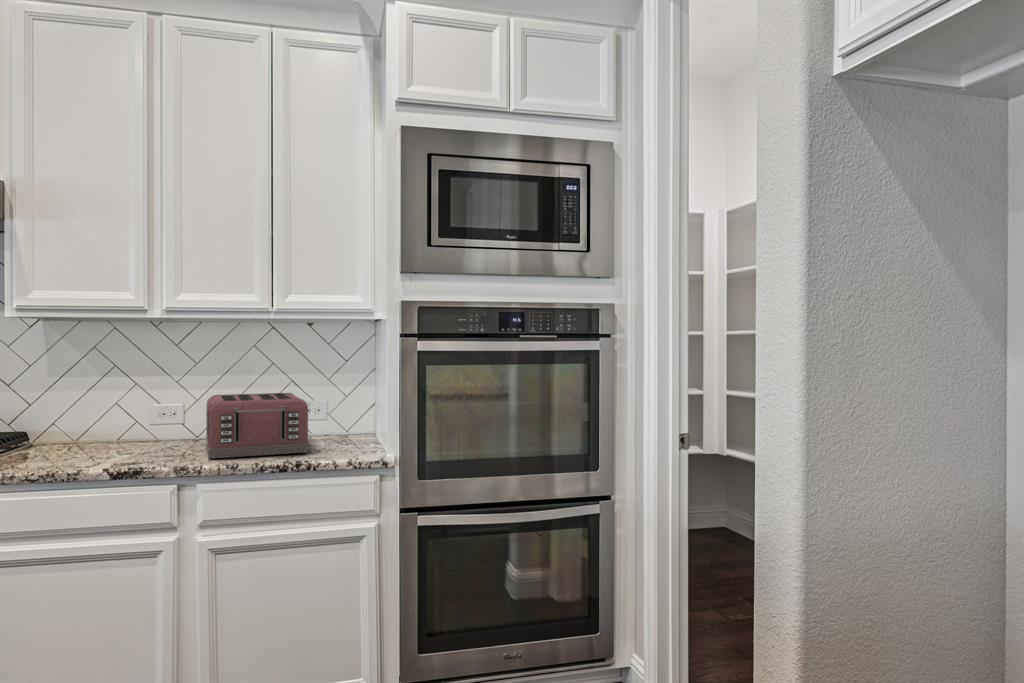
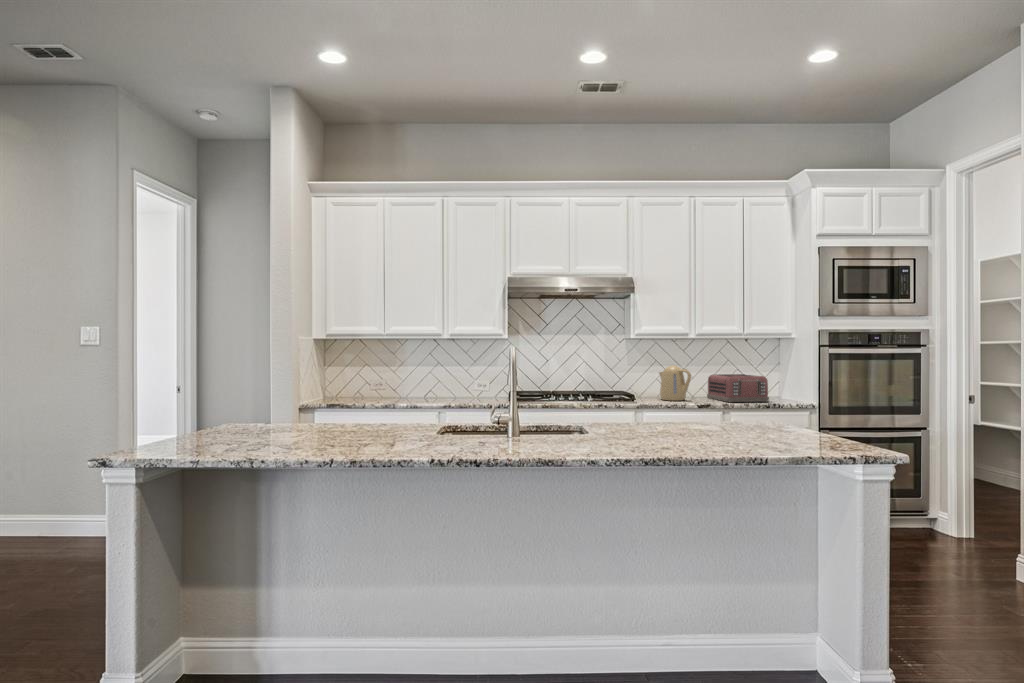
kettle: none [66,377,131,458] -> present [659,365,691,401]

